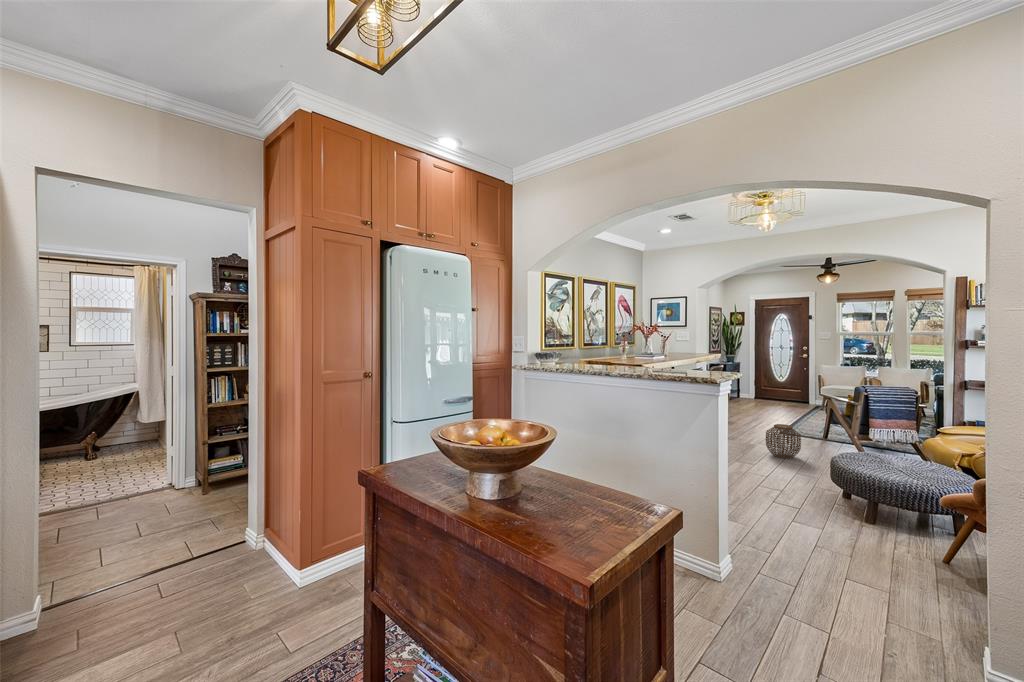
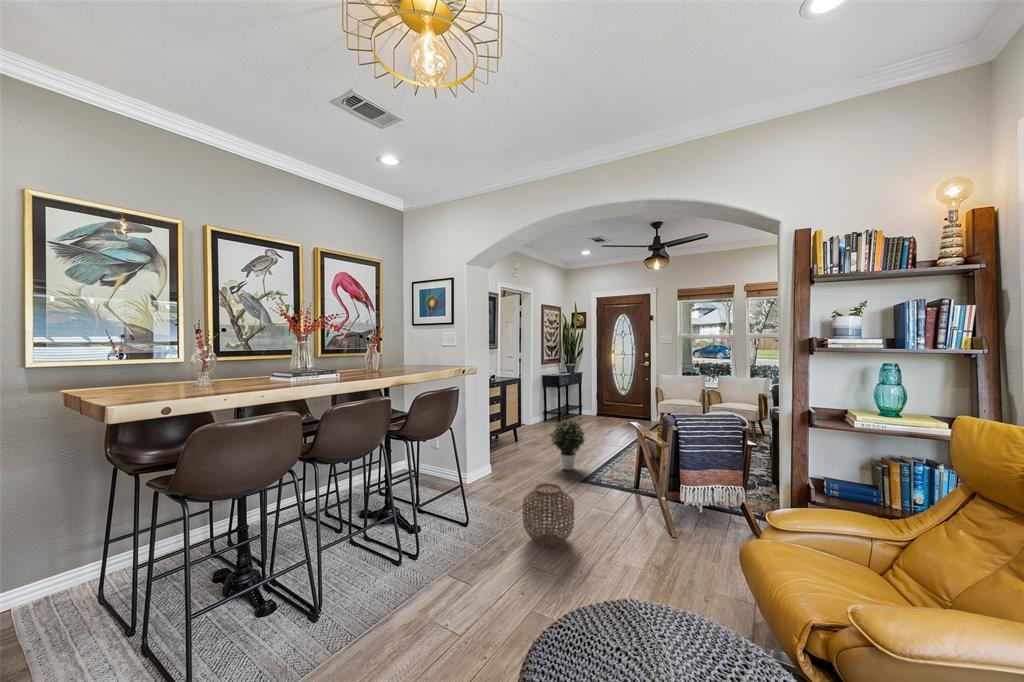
potted plant: none [749,393,778,428] -> present [550,420,585,470]

